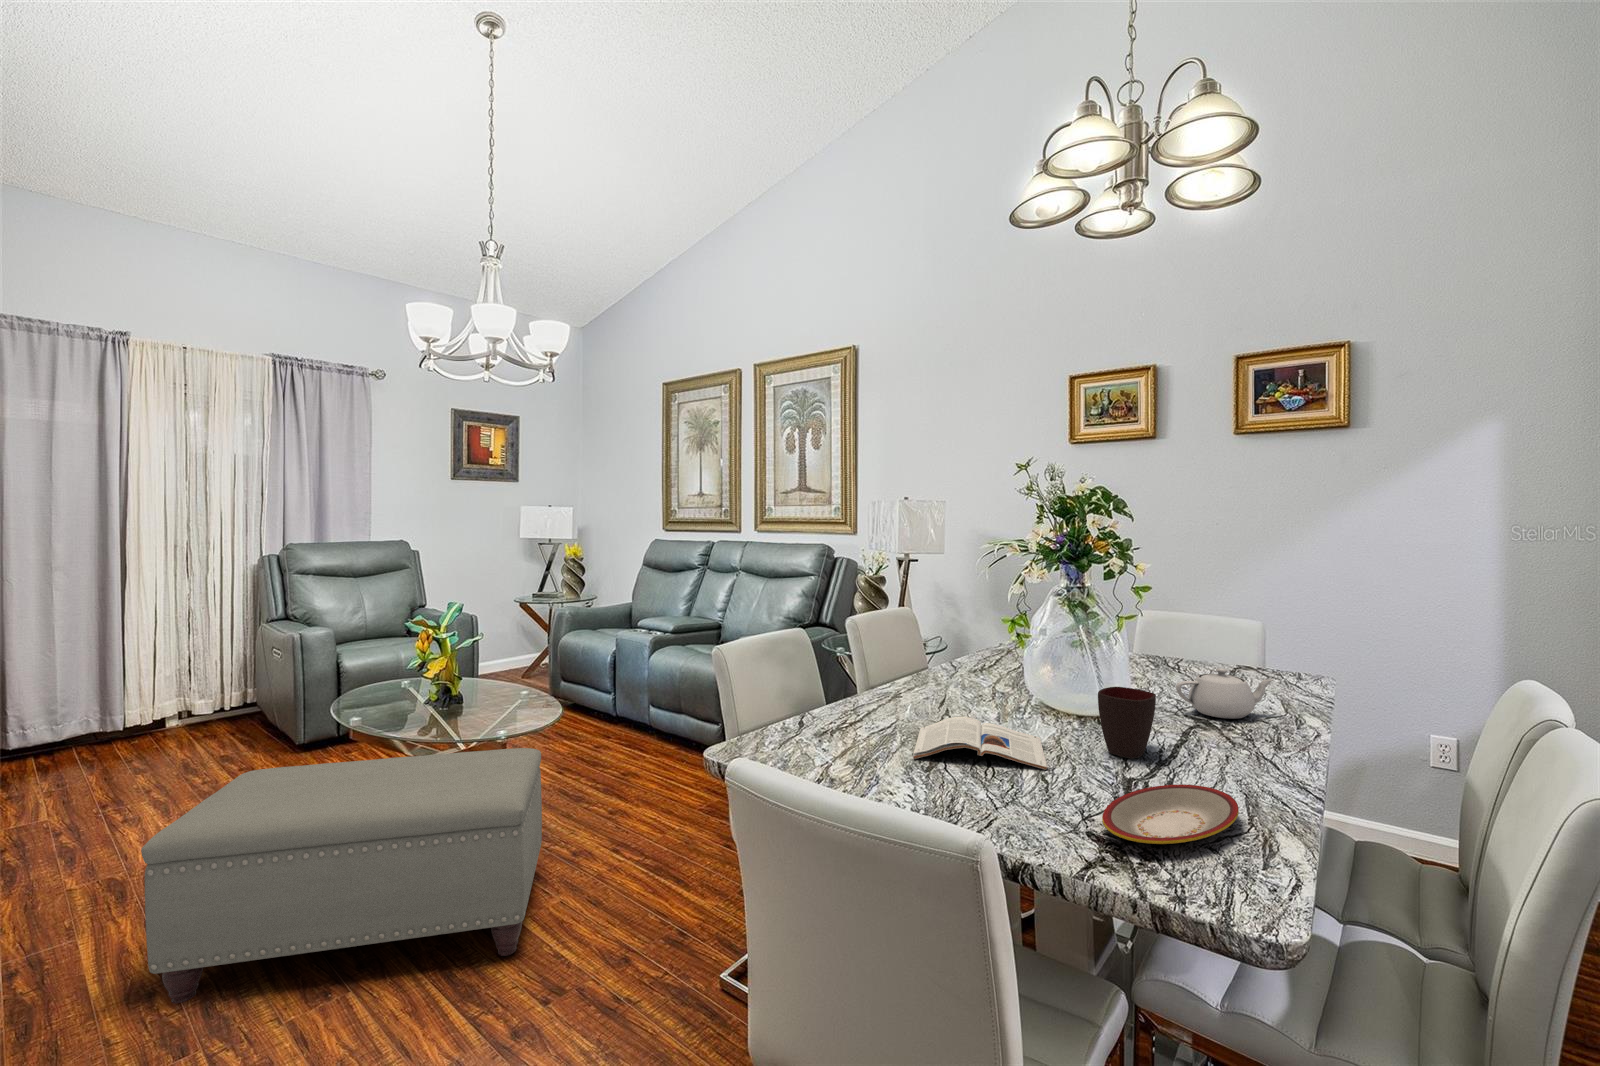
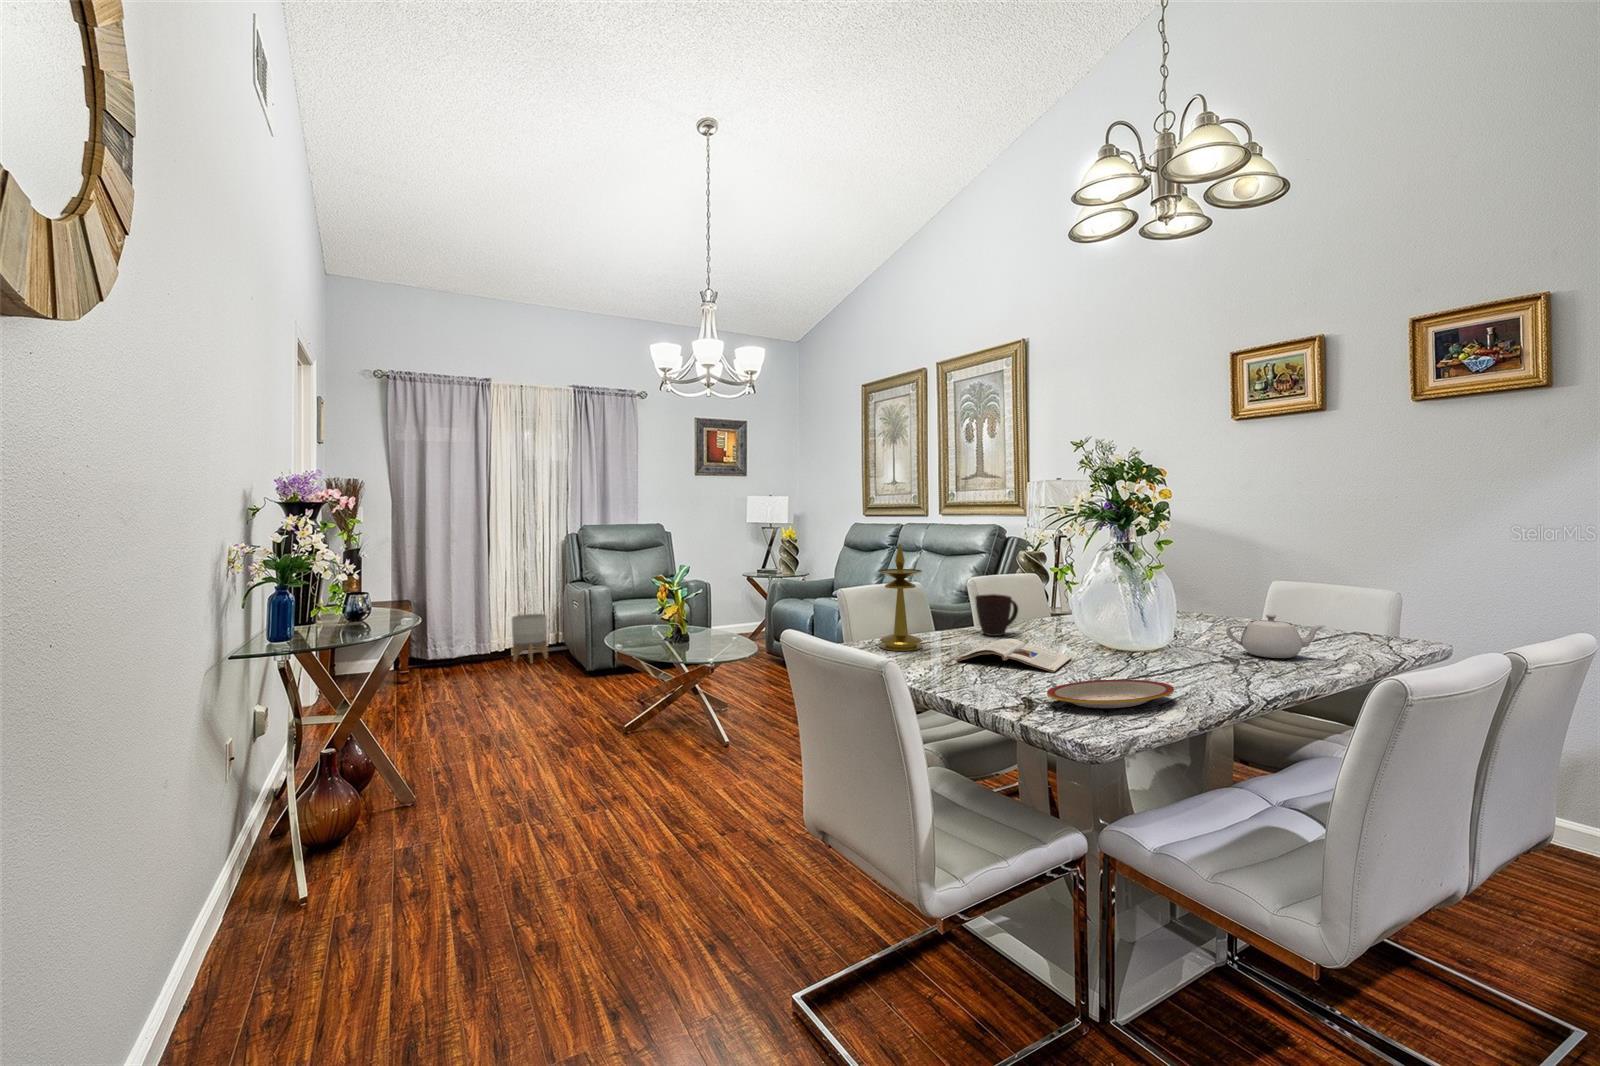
candlestick: none [792,597,850,743] -> present [878,543,923,651]
planter: none [167,667,228,740] -> present [512,614,548,664]
cup: present [1098,687,1156,758] -> present [975,594,1018,636]
ottoman: present [141,748,542,1003] -> none [495,667,737,807]

